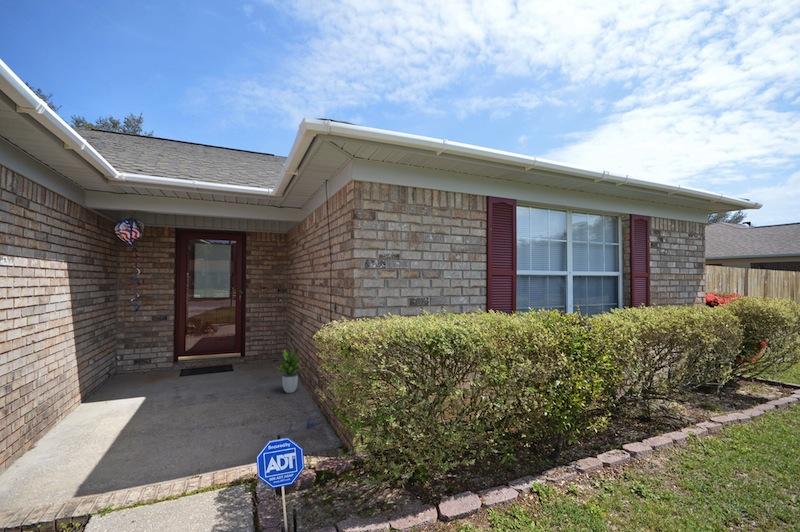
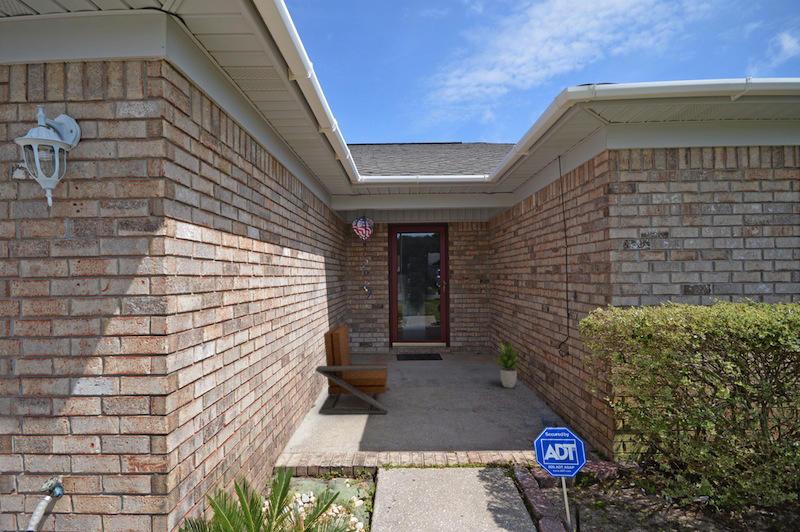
lounge chair: none [31,346,155,461] -> present [316,325,390,414]

